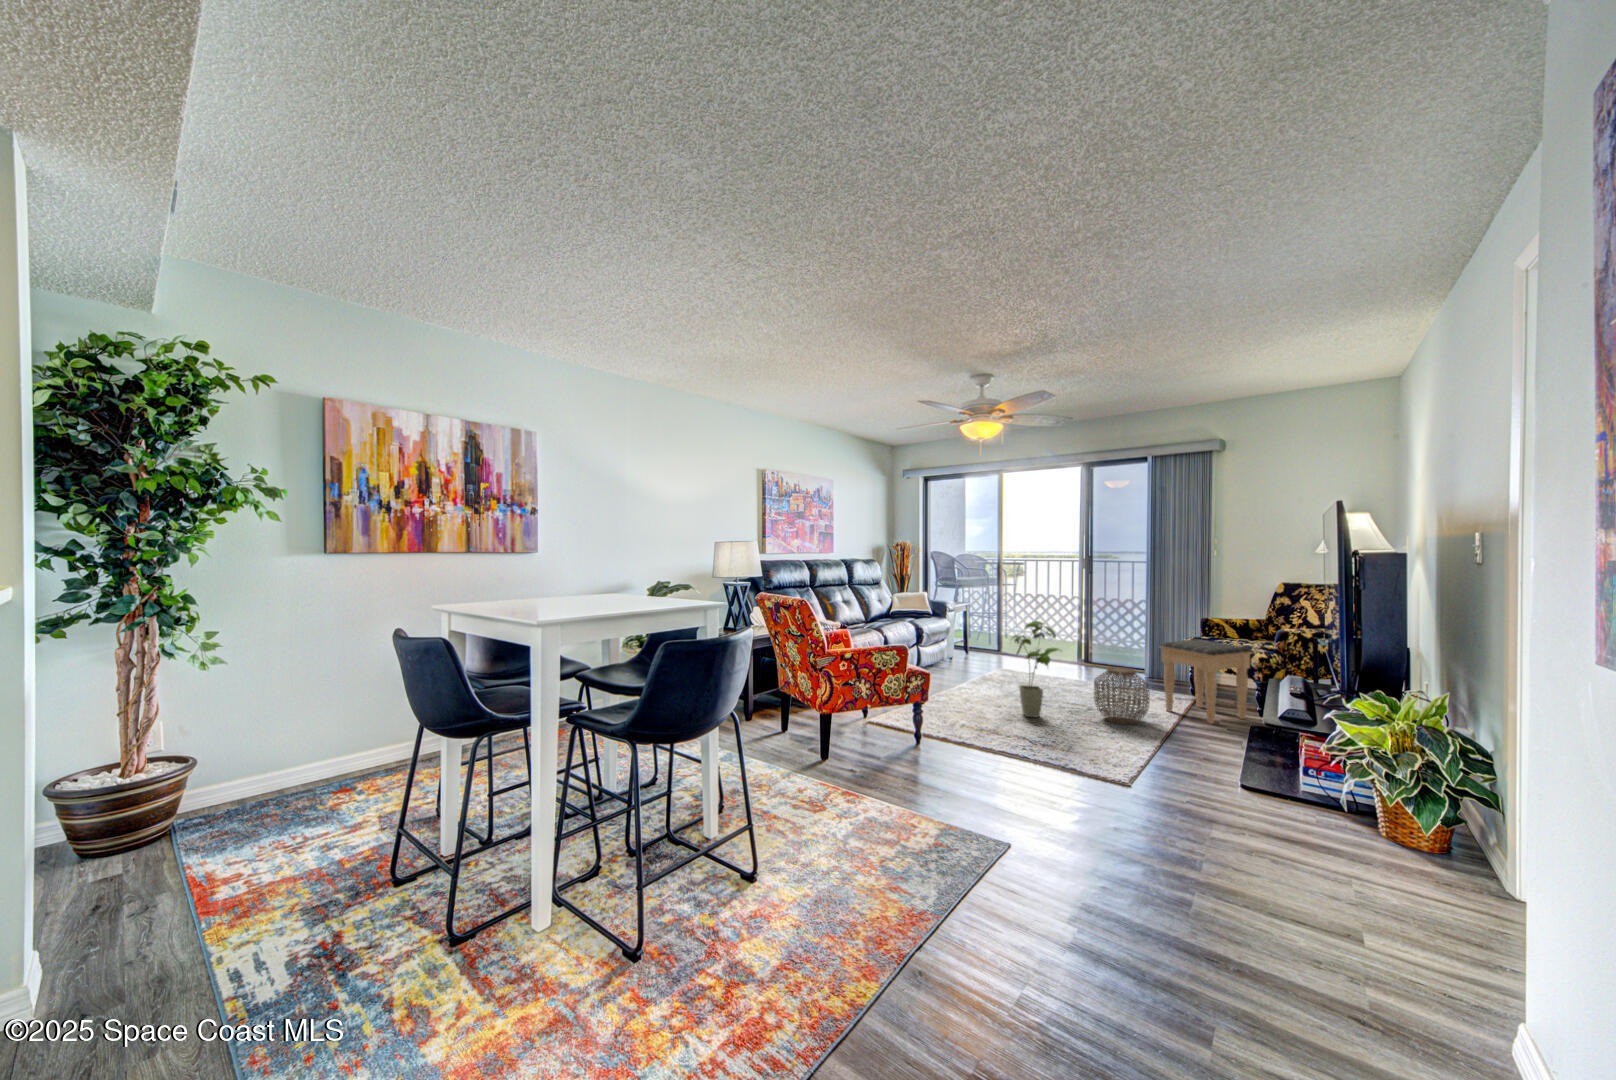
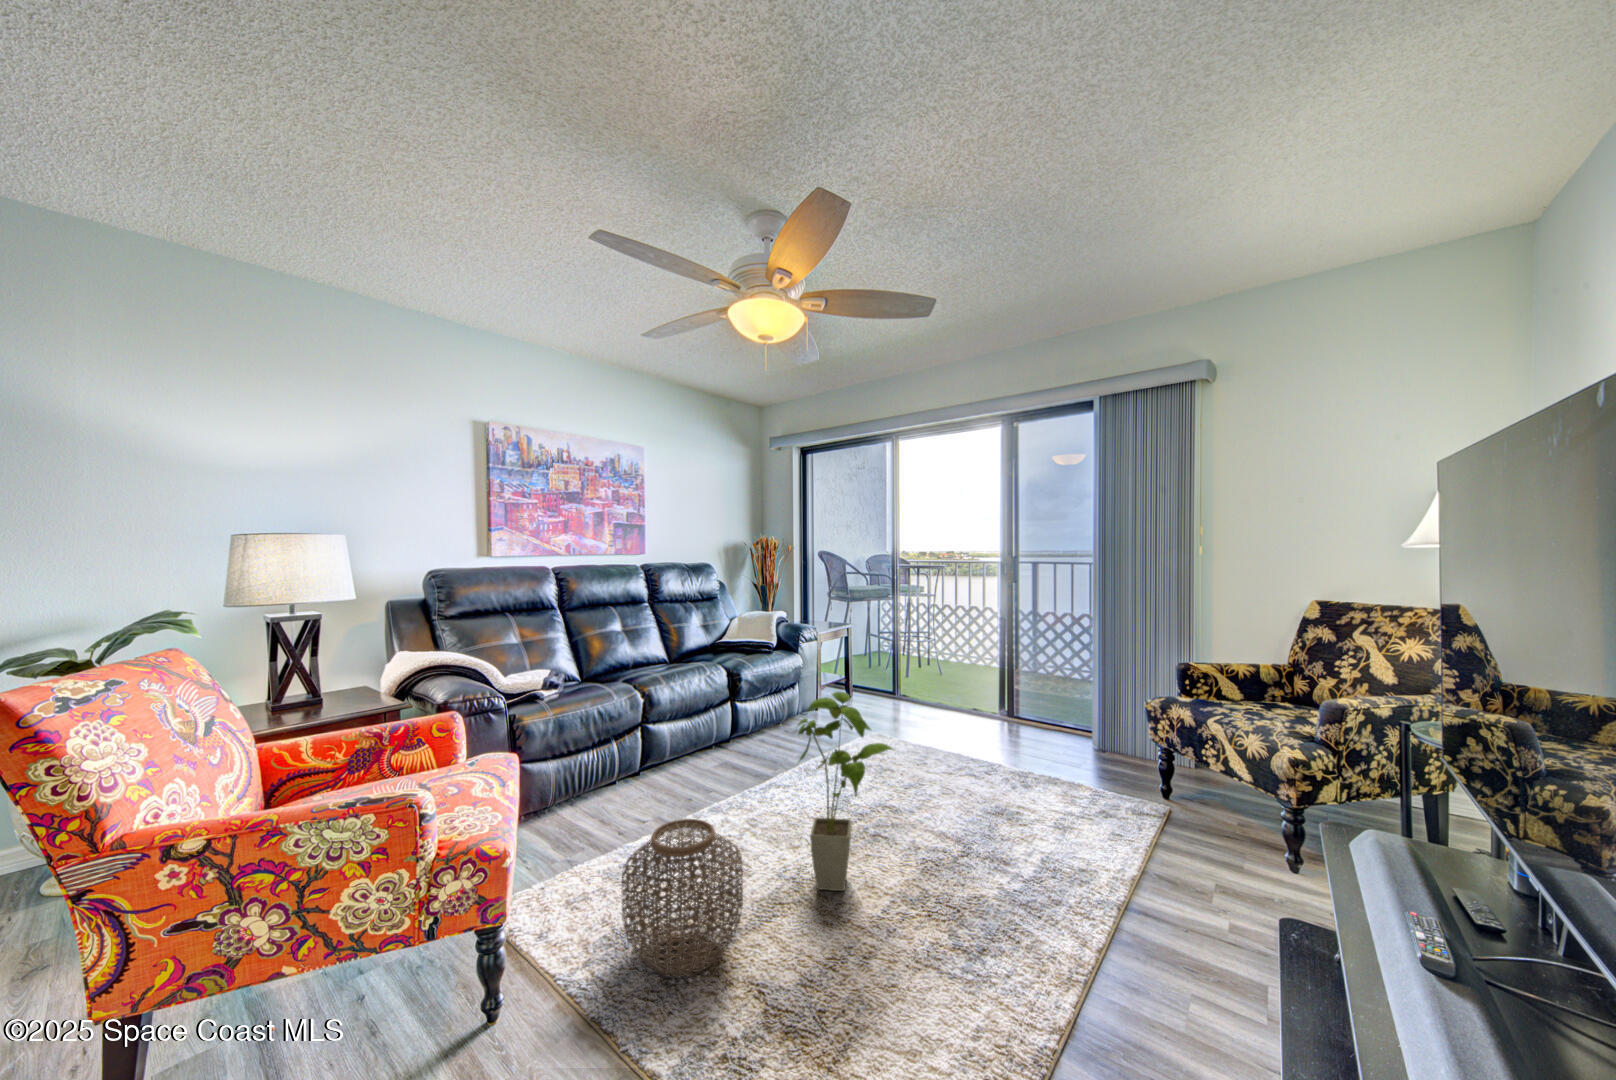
footstool: present [1159,639,1253,724] -> none [1093,714,1278,911]
woven basket: present [1094,667,1150,724] -> present [622,819,743,976]

